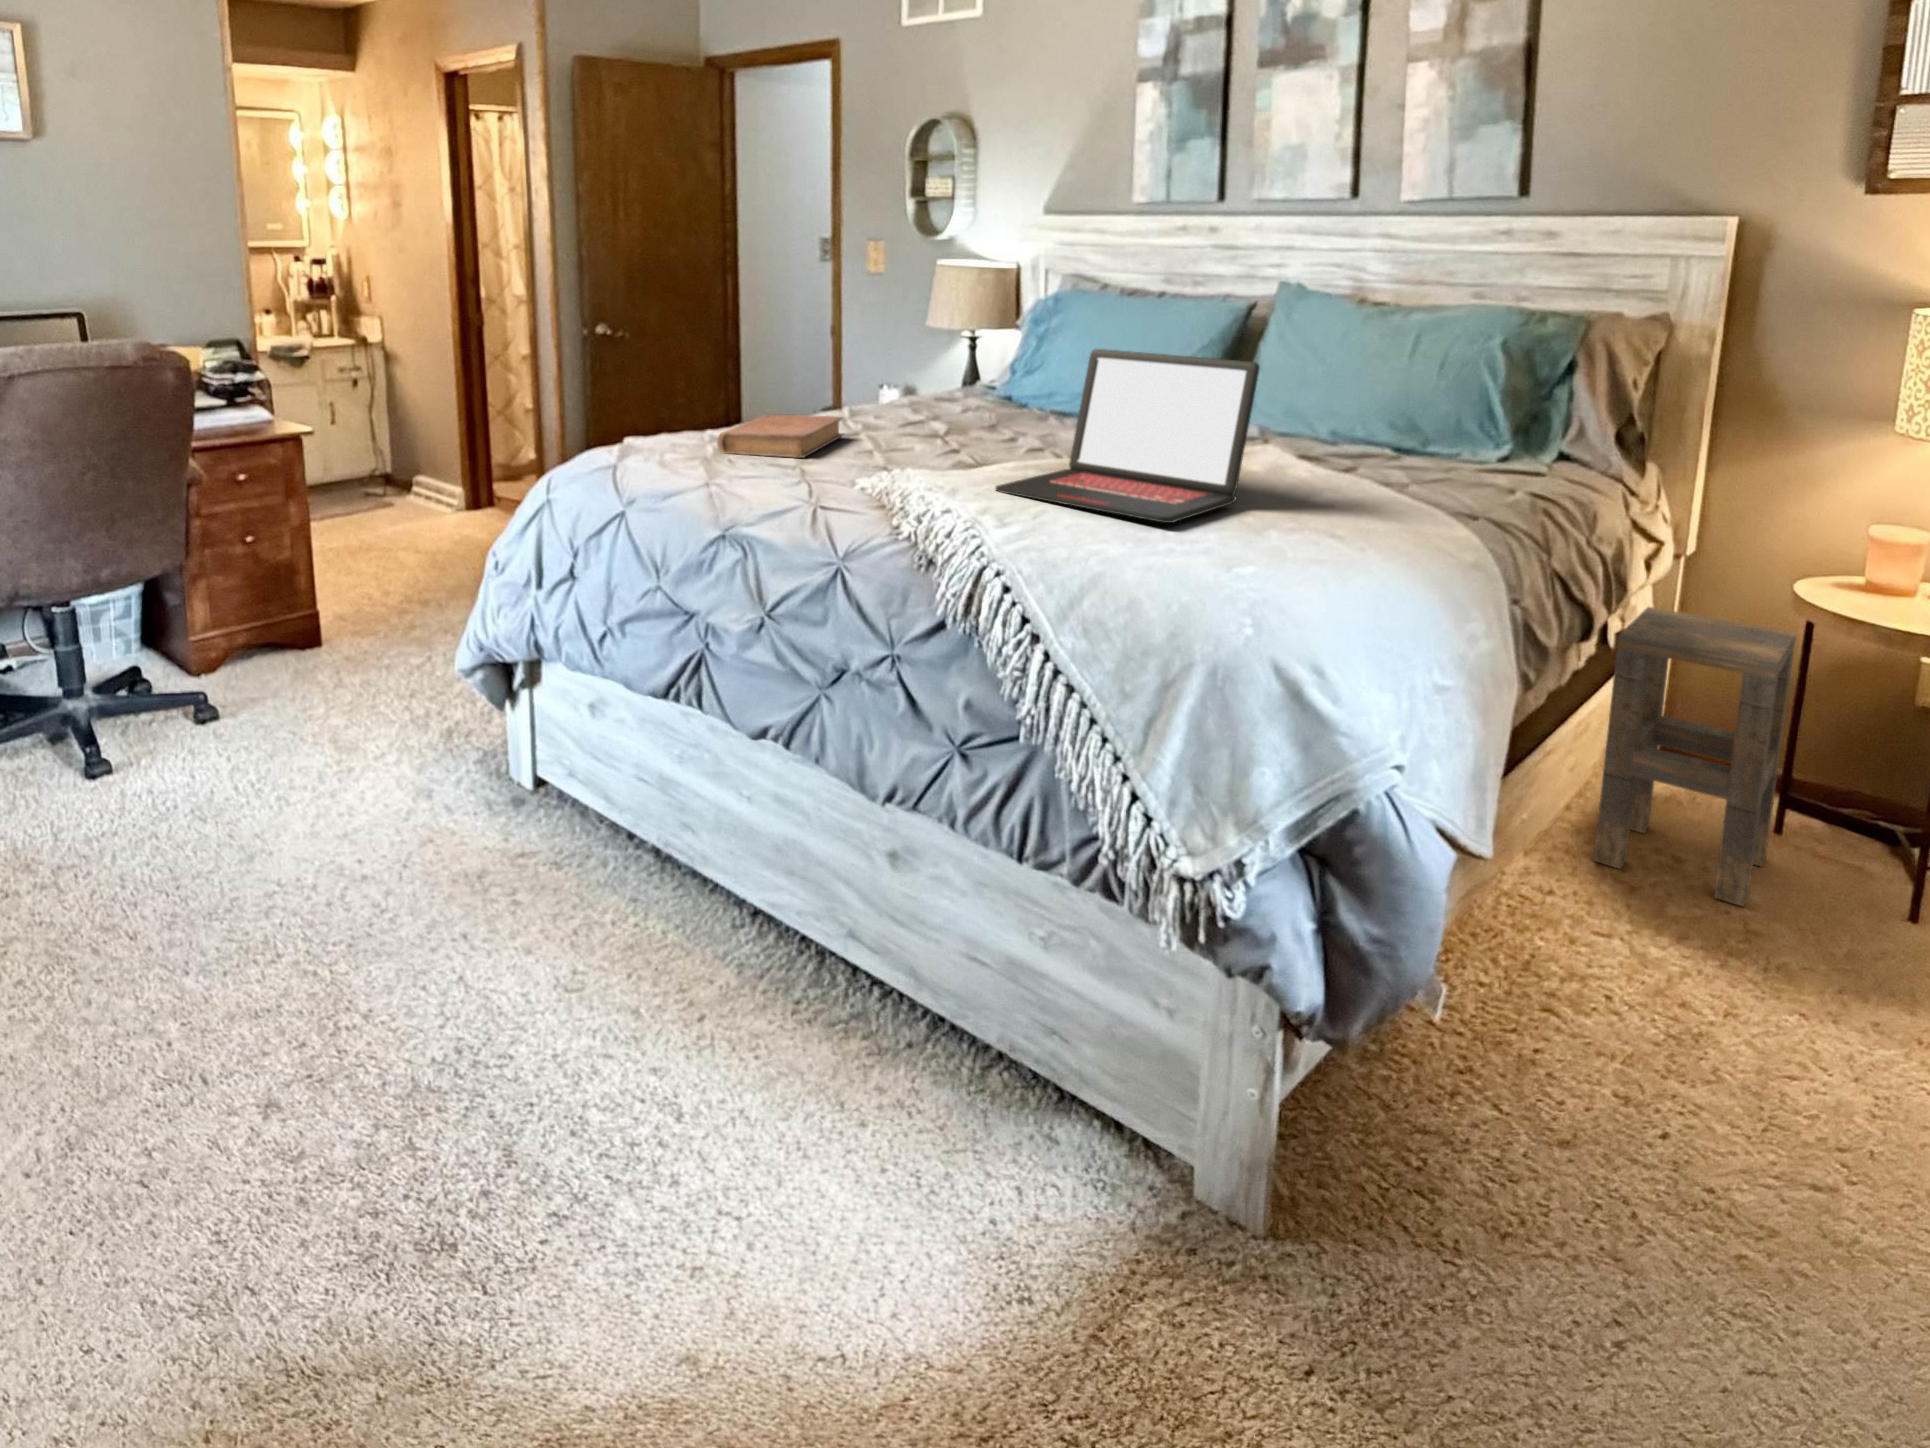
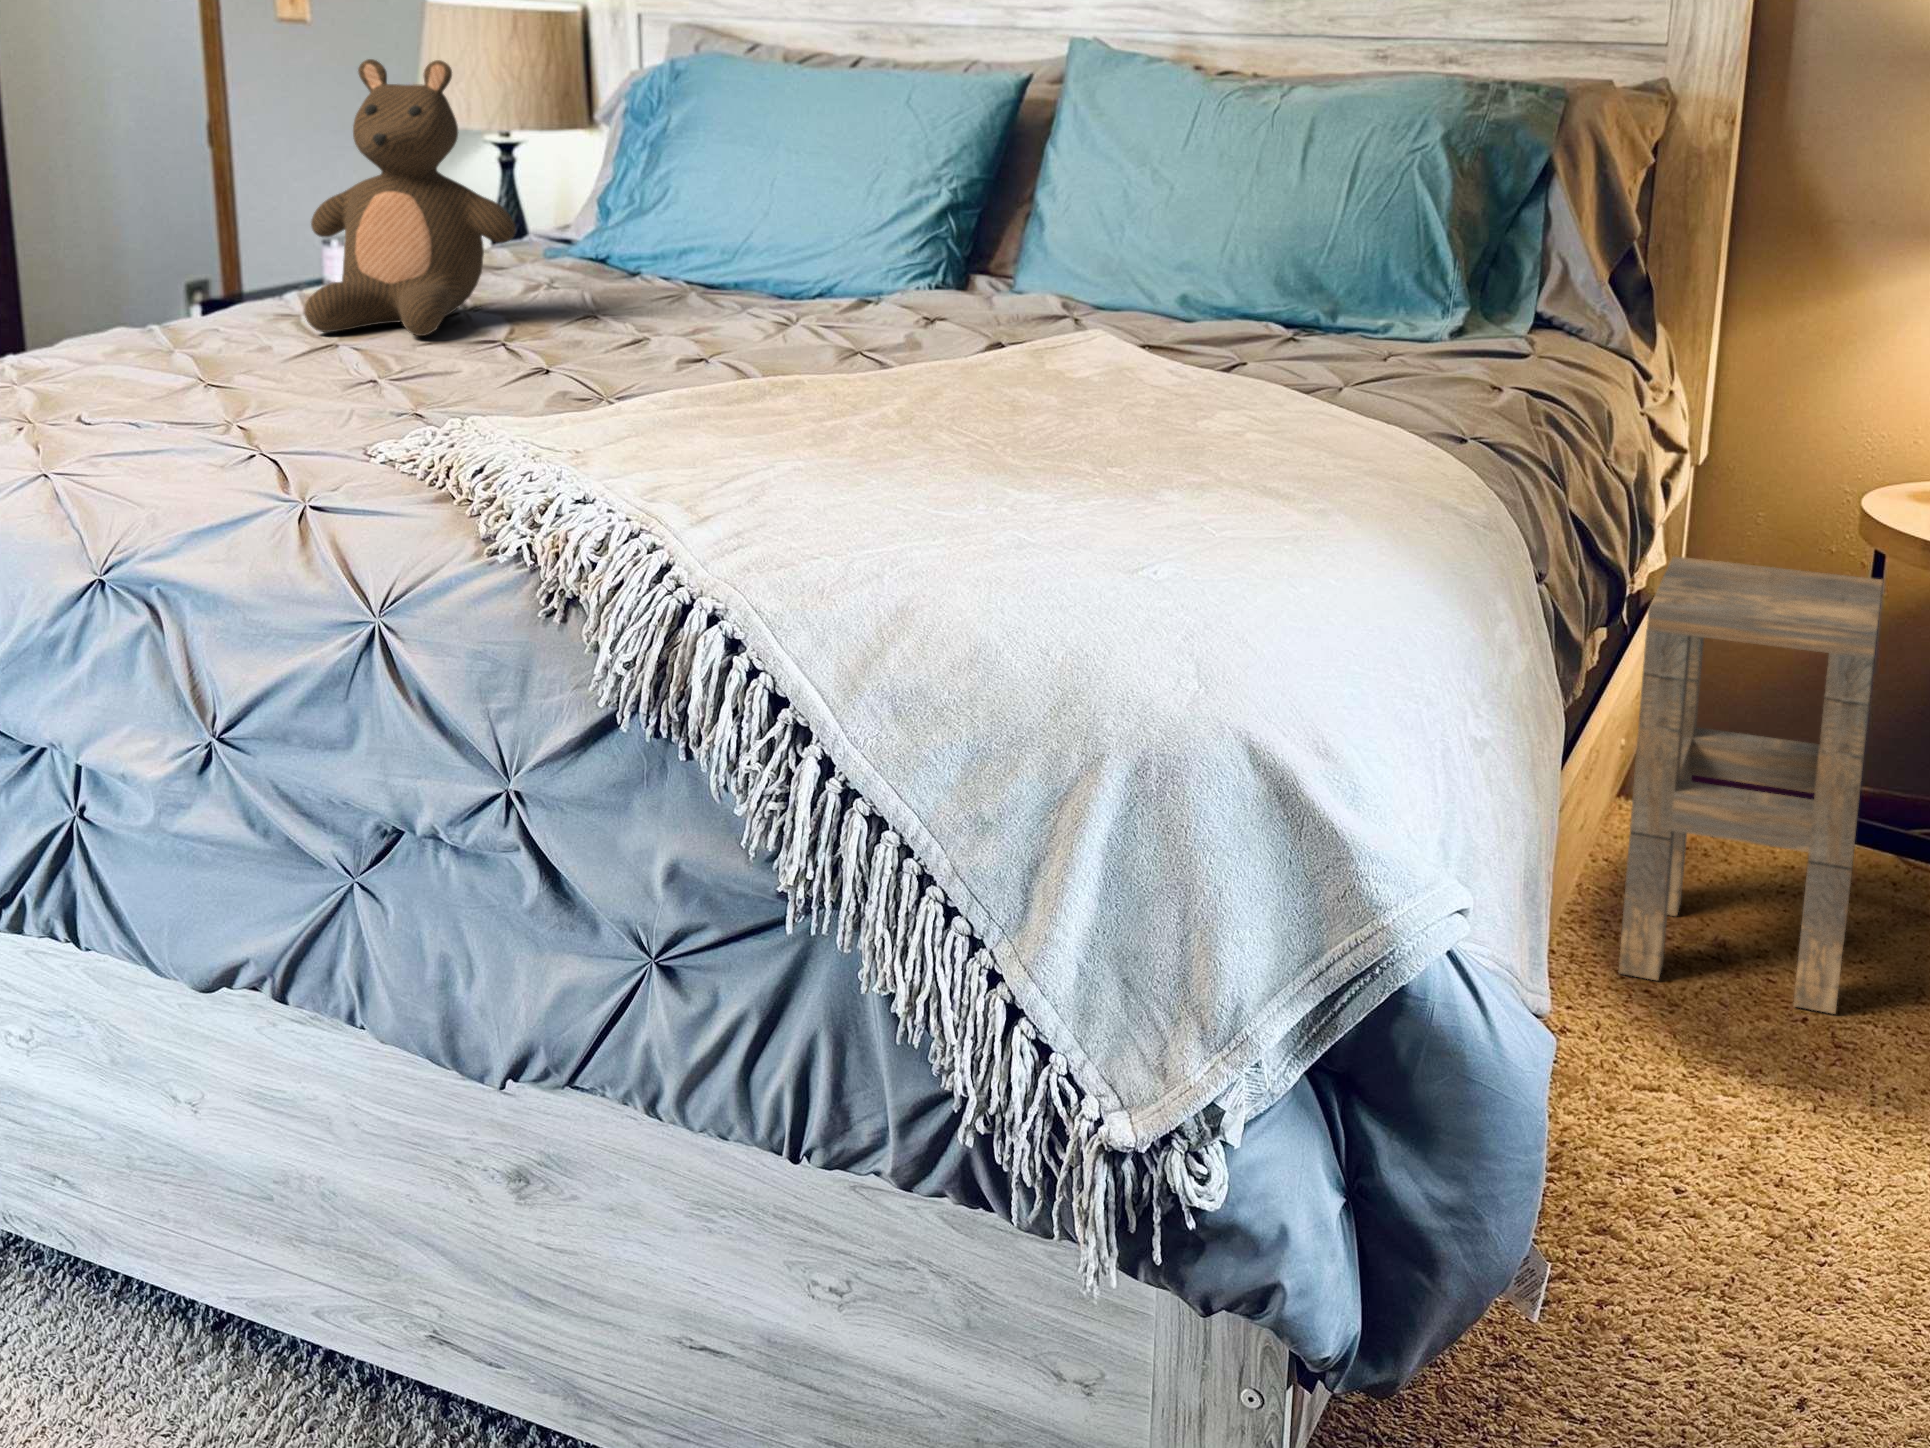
stuffed bear: none [852,290,961,432] -> present [305,59,516,336]
laptop: present [996,349,1259,523] -> none [659,167,1126,492]
book: present [717,414,844,458] -> none [39,314,300,403]

